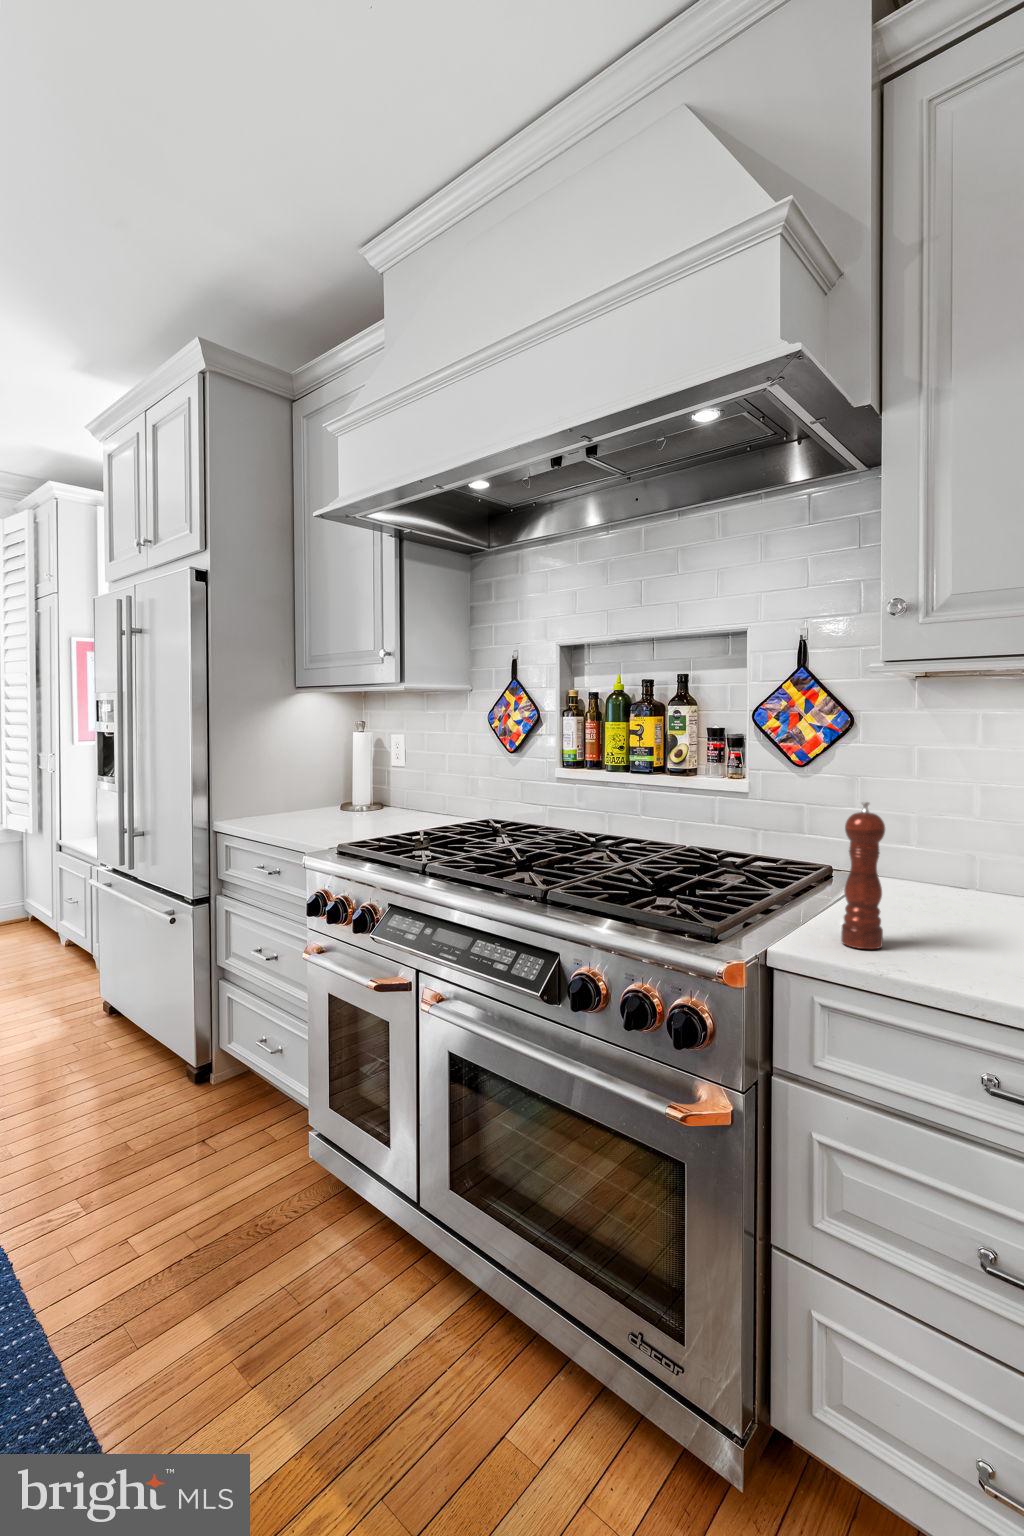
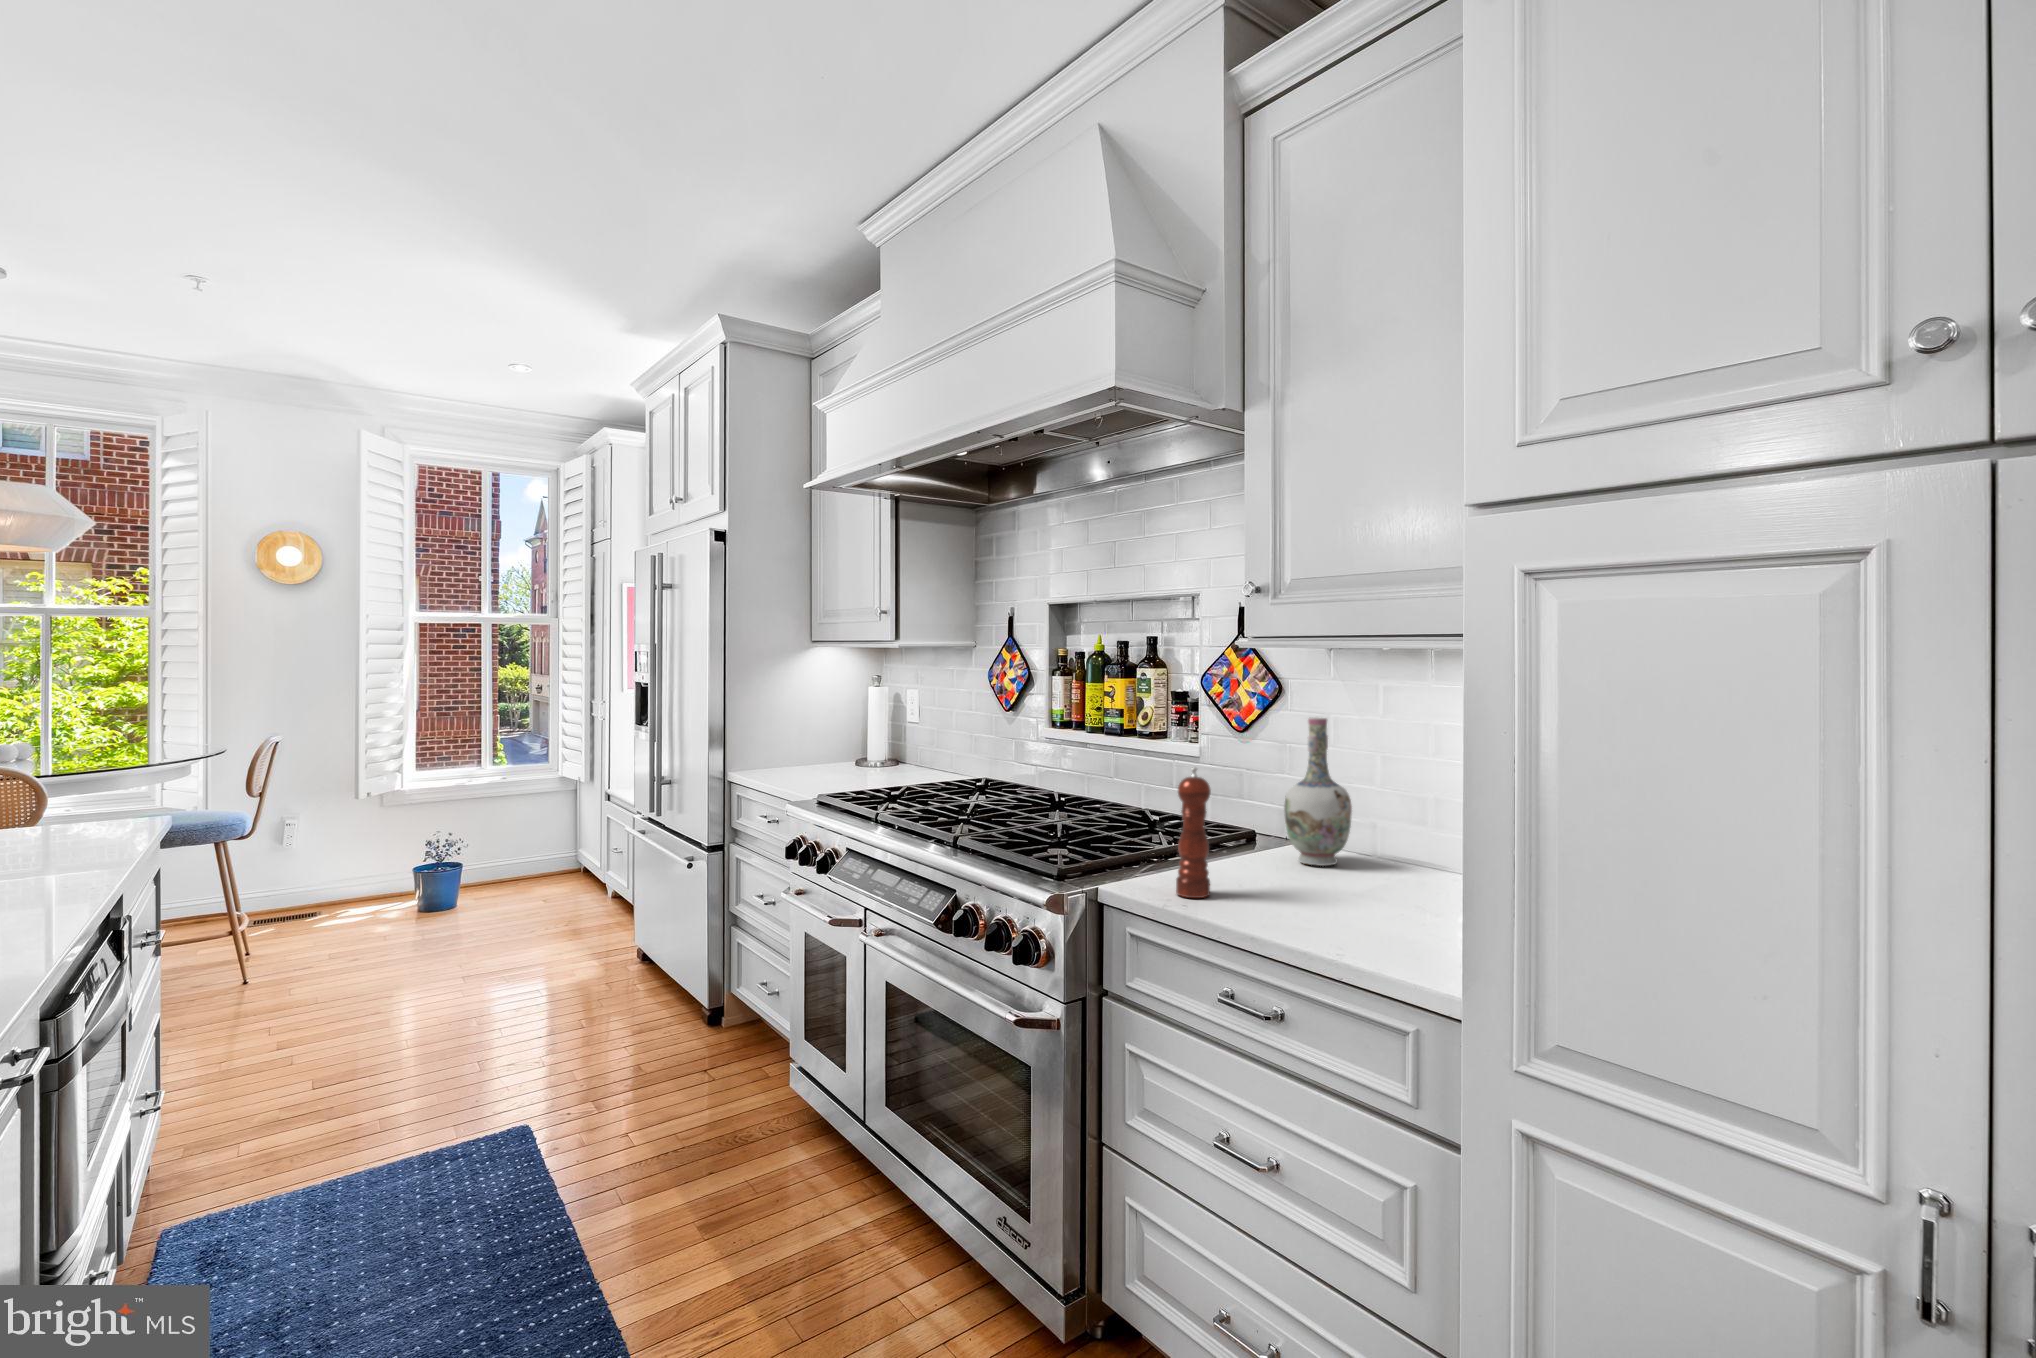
vase: none [890,748,965,902] -> present [1284,717,1352,866]

